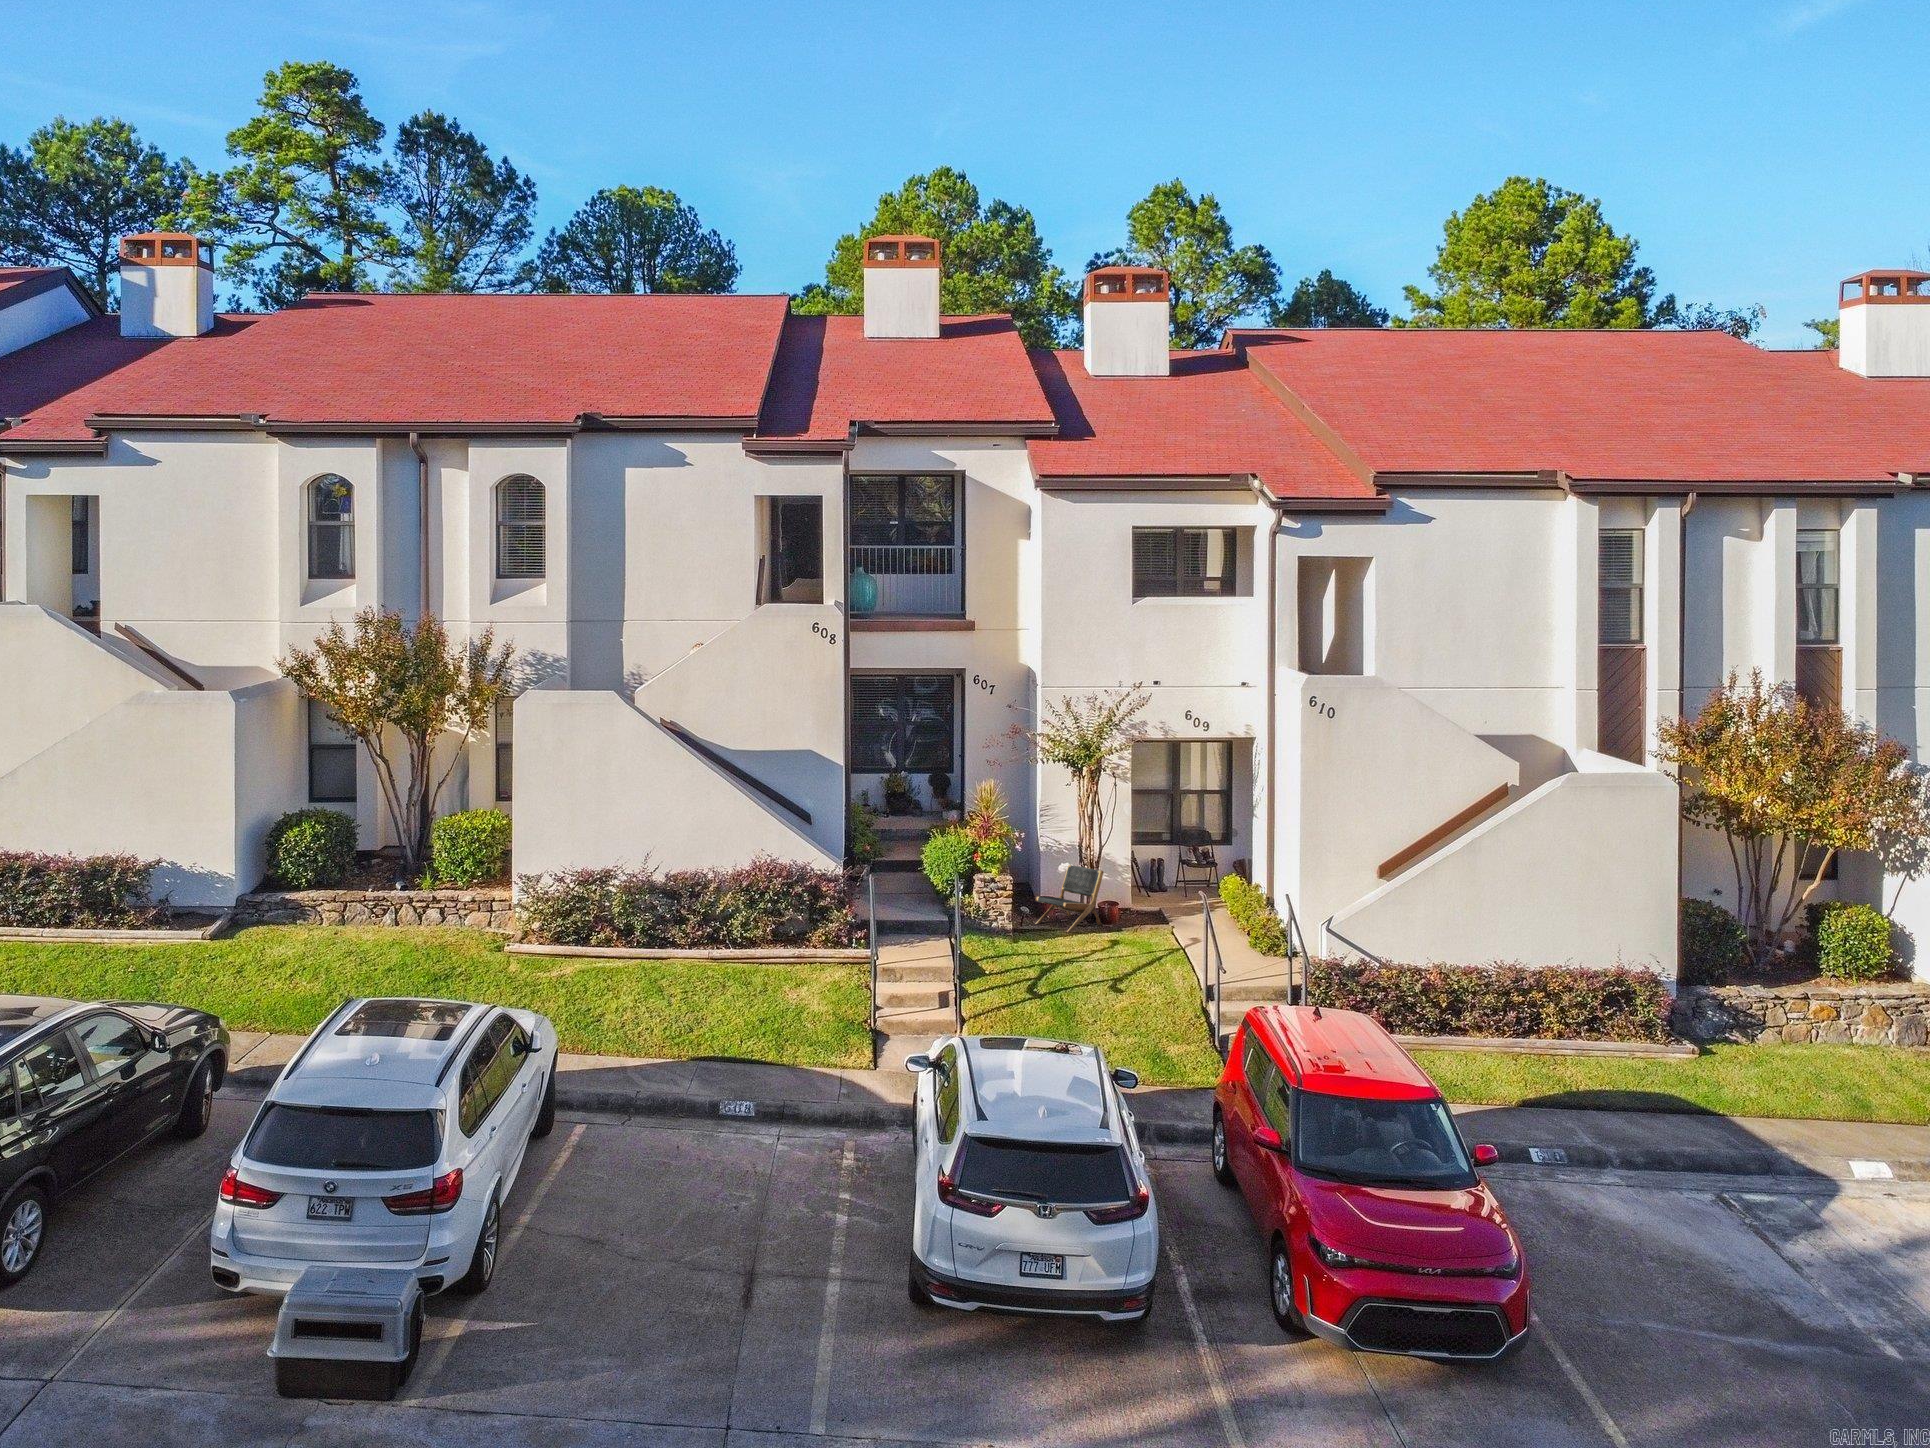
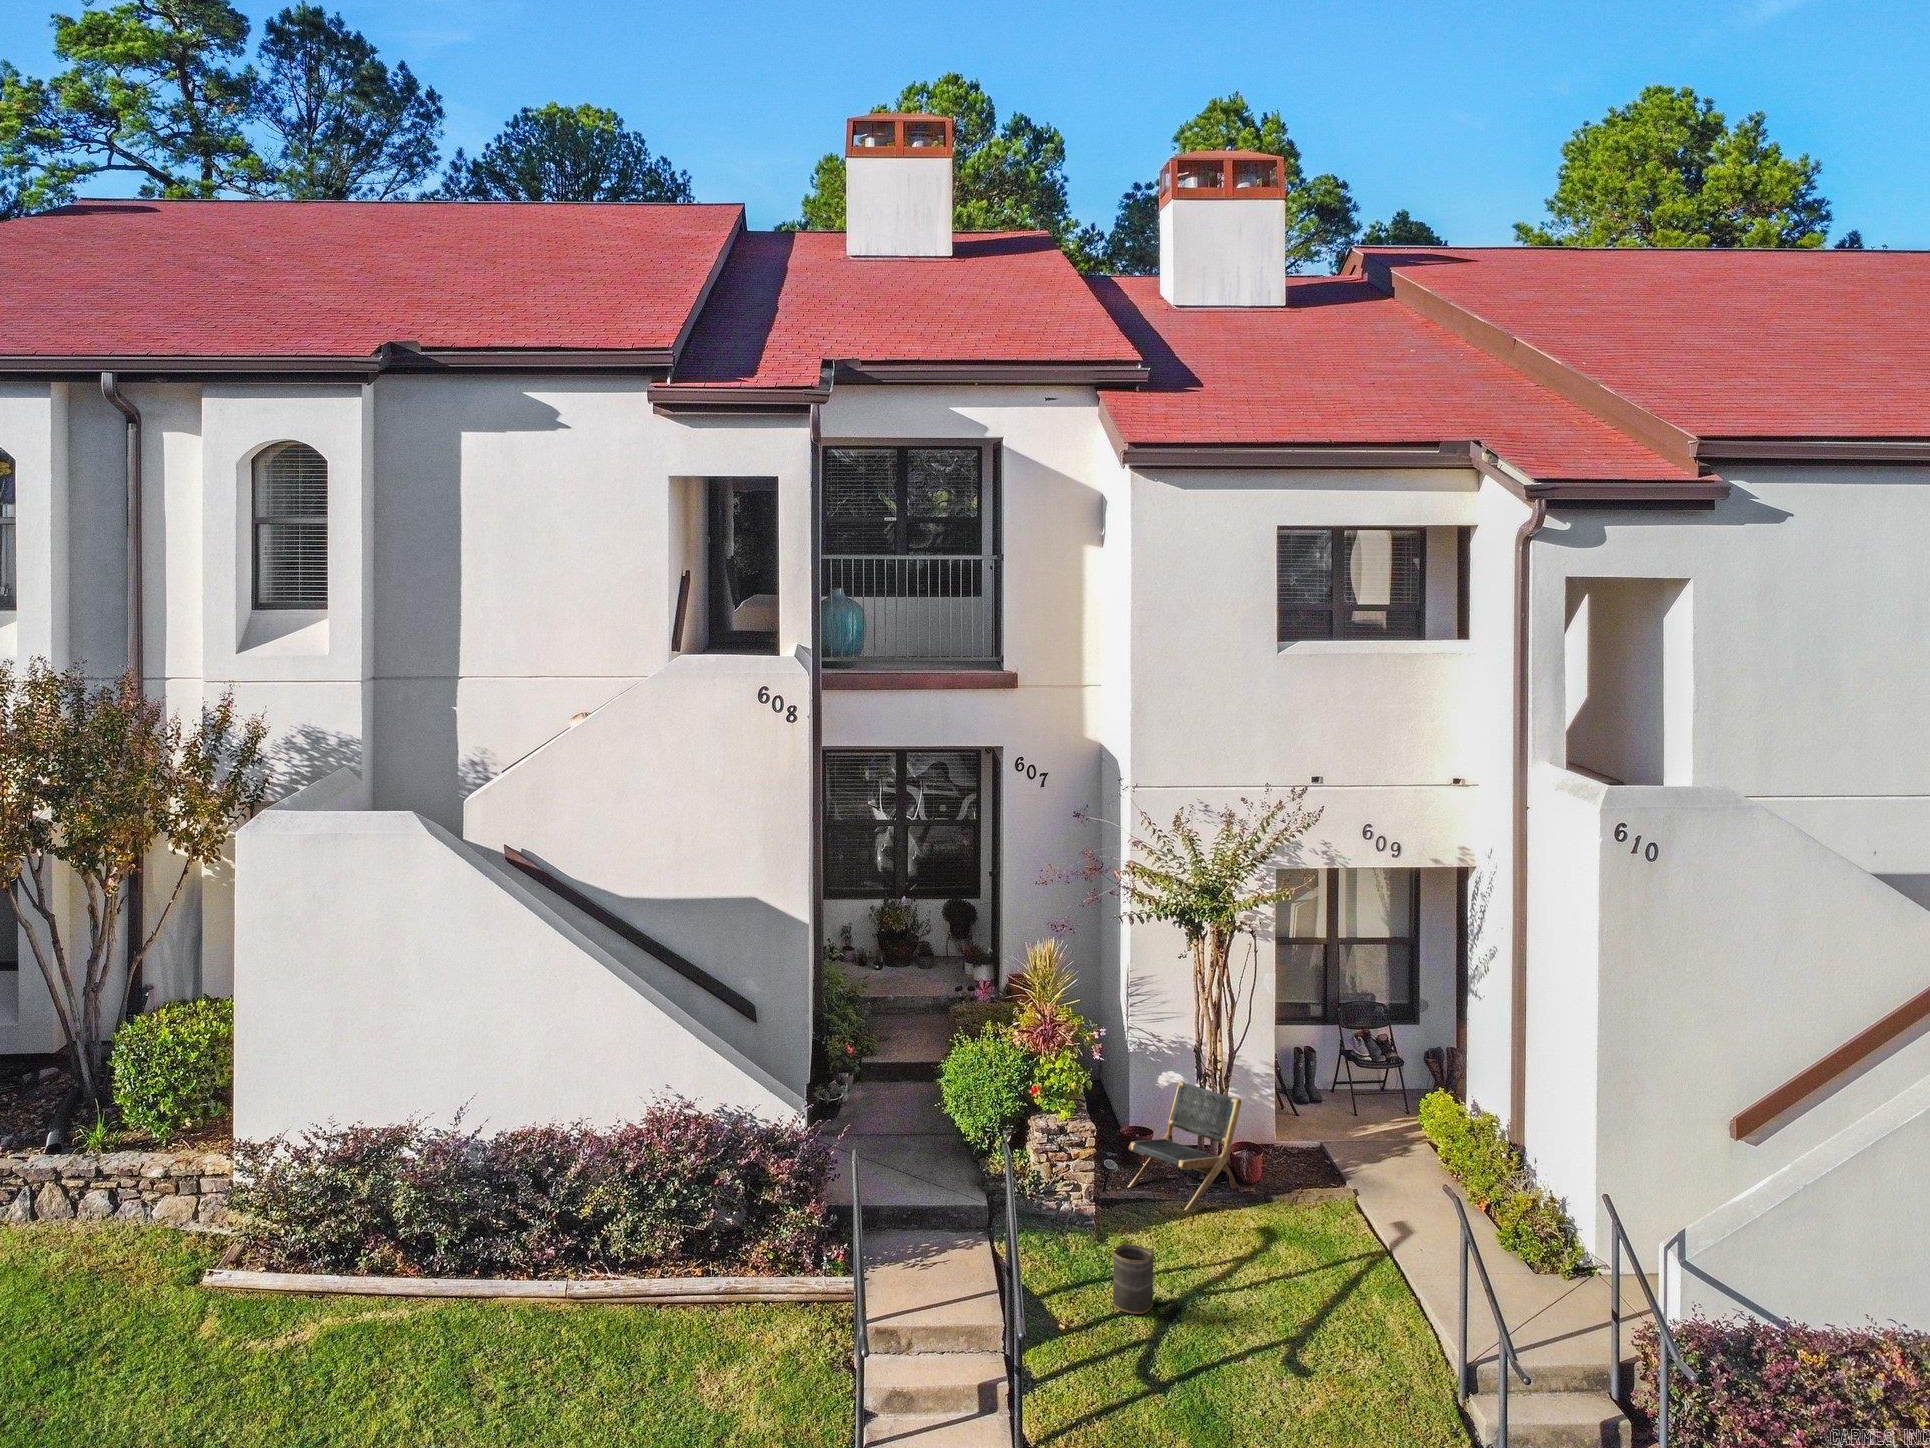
basket: none [1017,921,1041,968] -> present [1112,1225,1154,1314]

